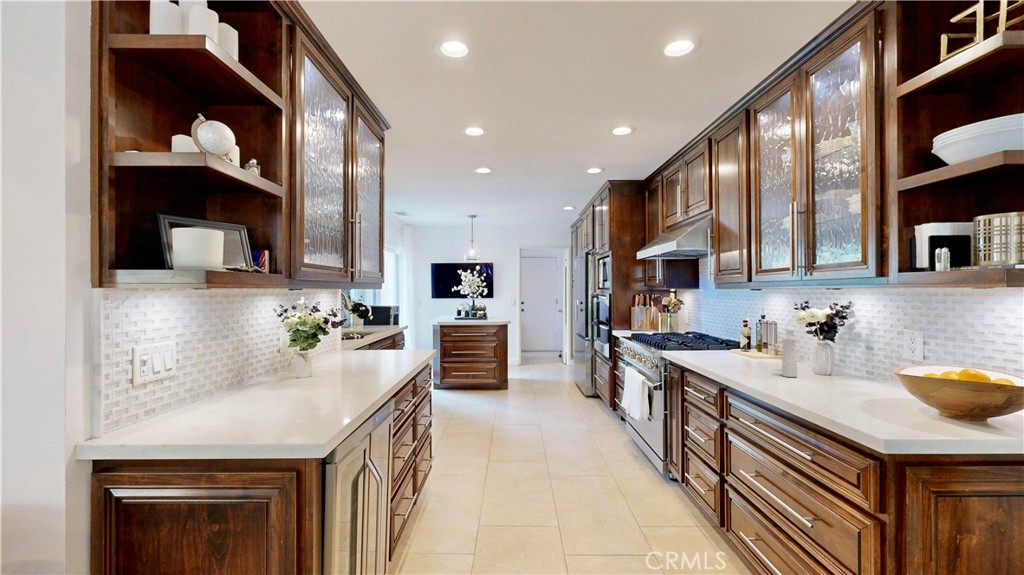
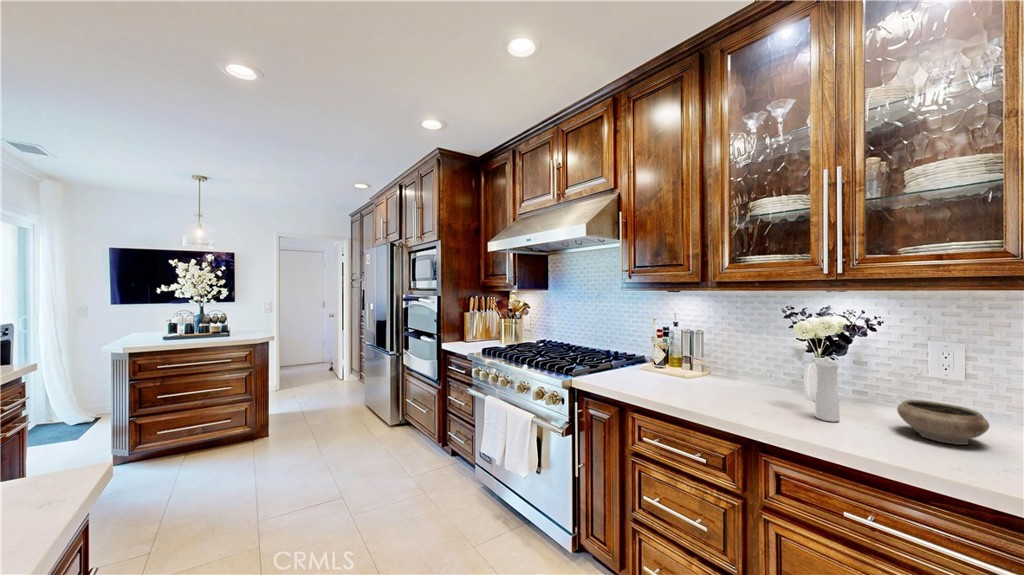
ceramic bowl: none [817,364,869,391] -> present [897,400,989,445]

